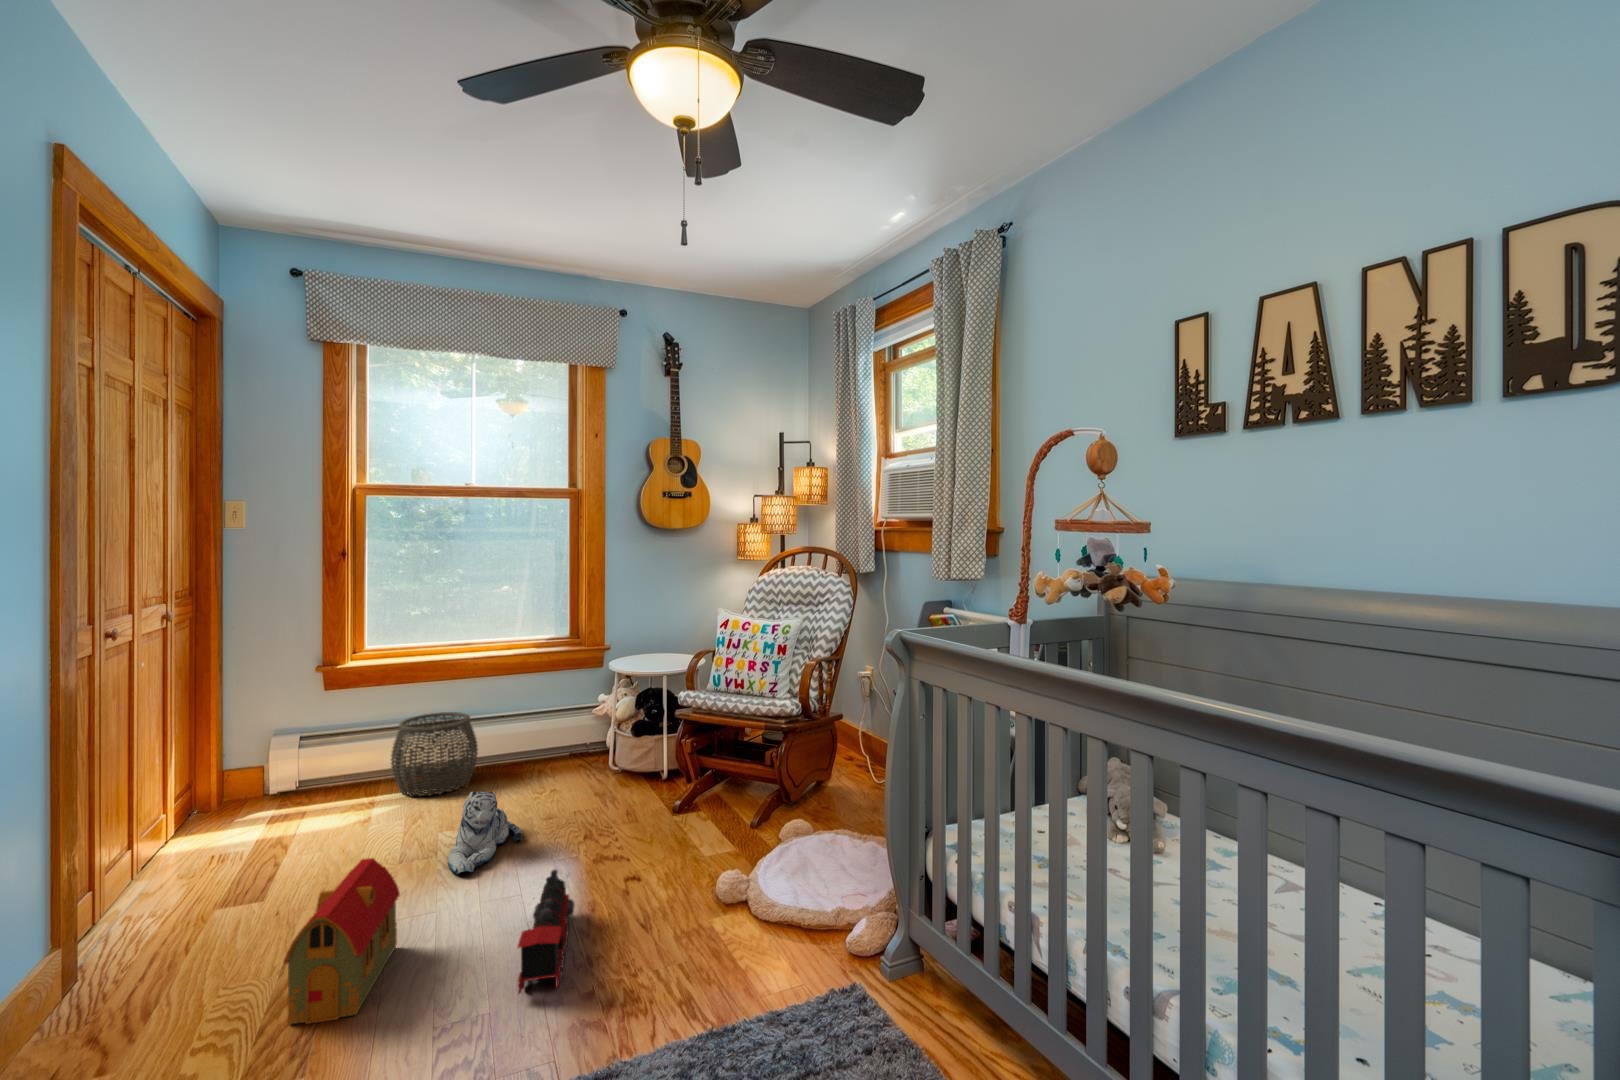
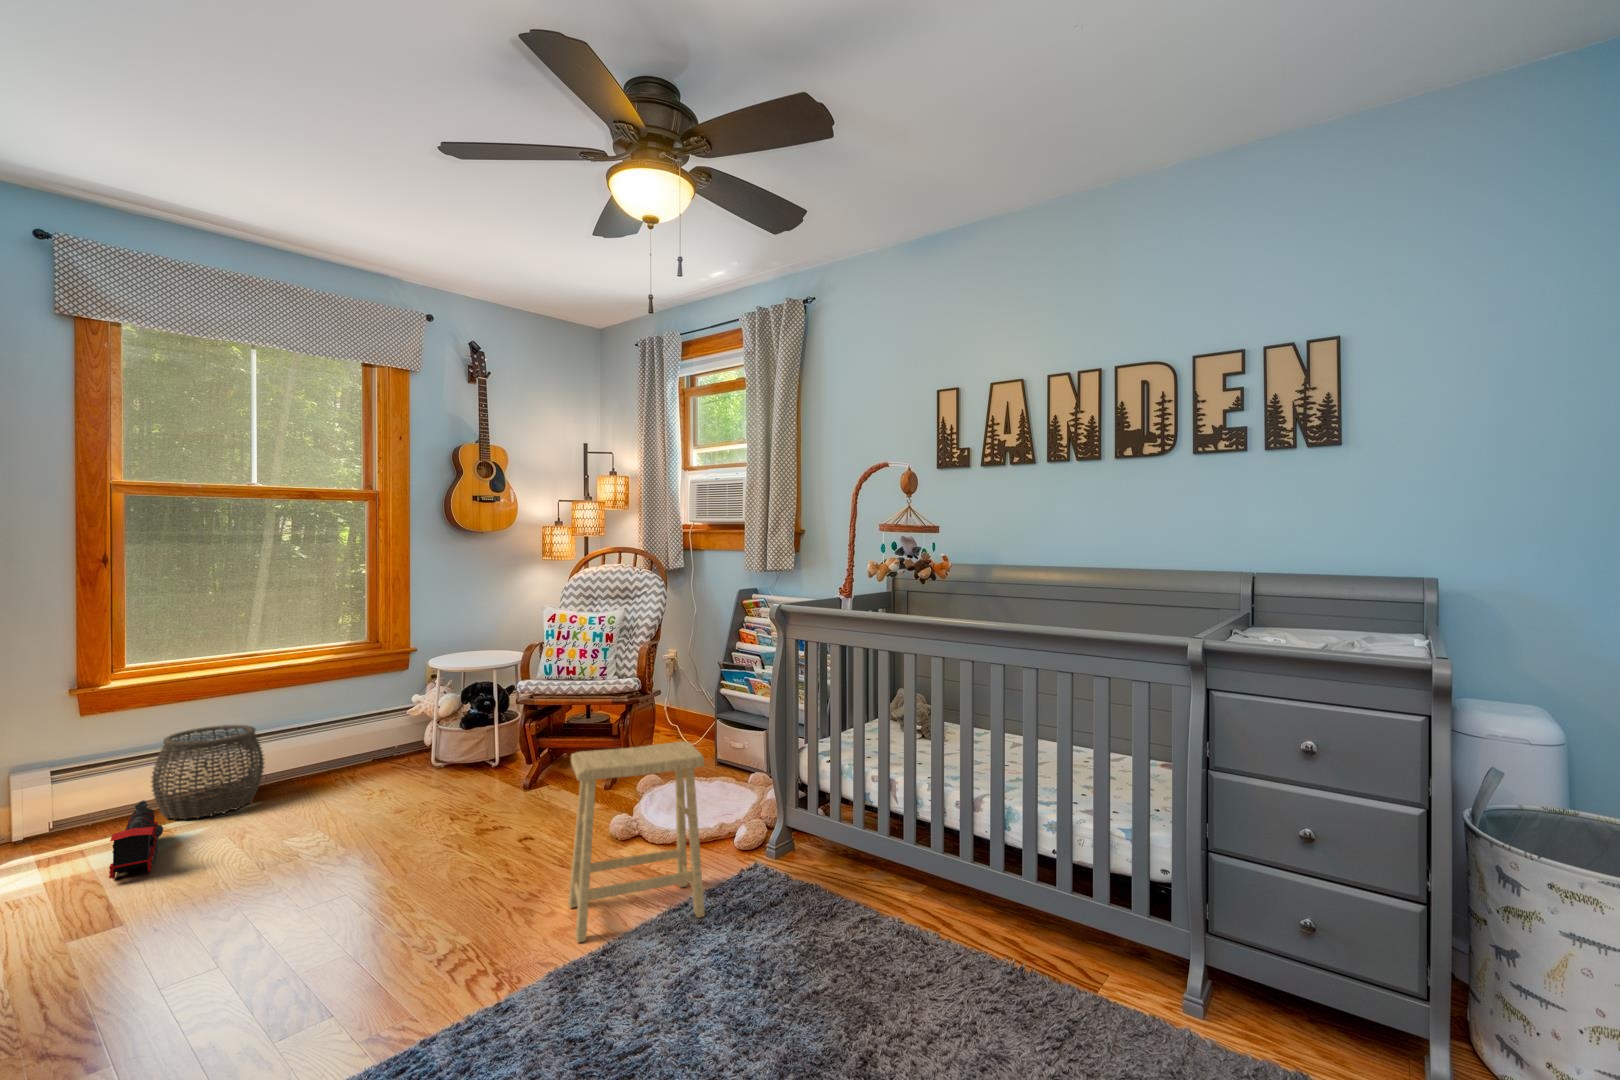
plush toy: present [448,791,522,875] -> none [295,786,370,869]
footstool: none [599,809,766,1052] -> present [568,741,705,942]
toy house: present [284,858,400,1024] -> none [235,841,318,999]
toy train: present [518,870,575,994] -> present [109,800,163,879]

